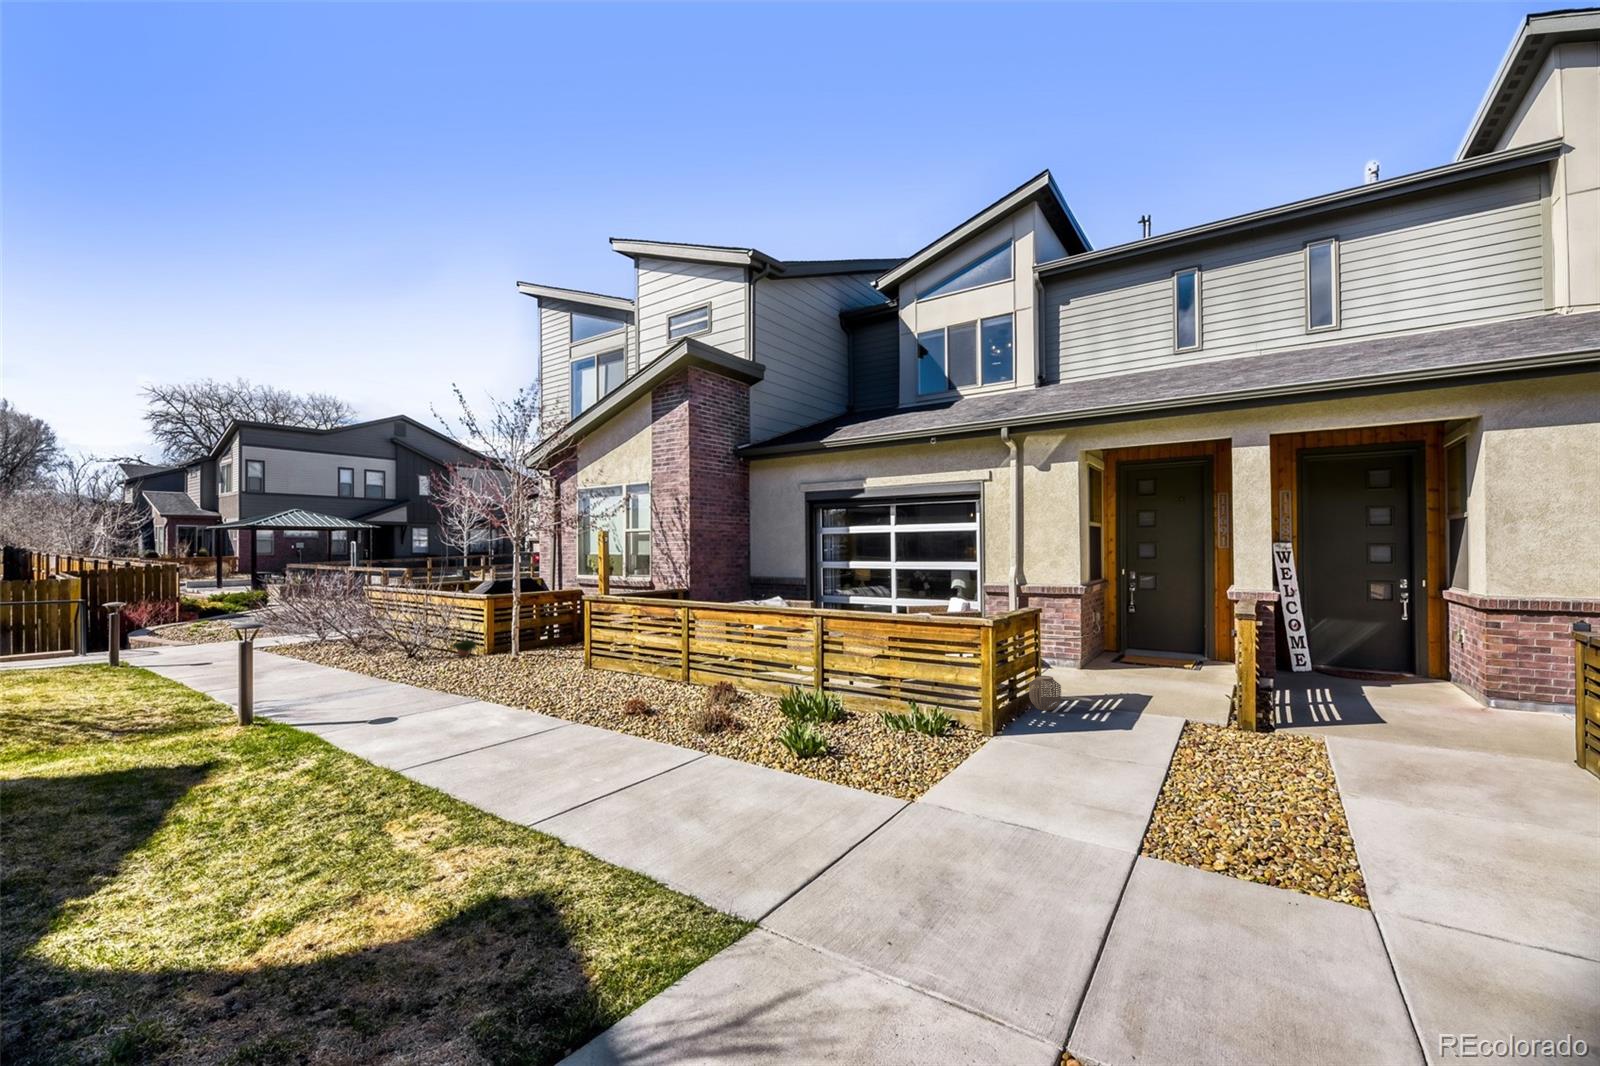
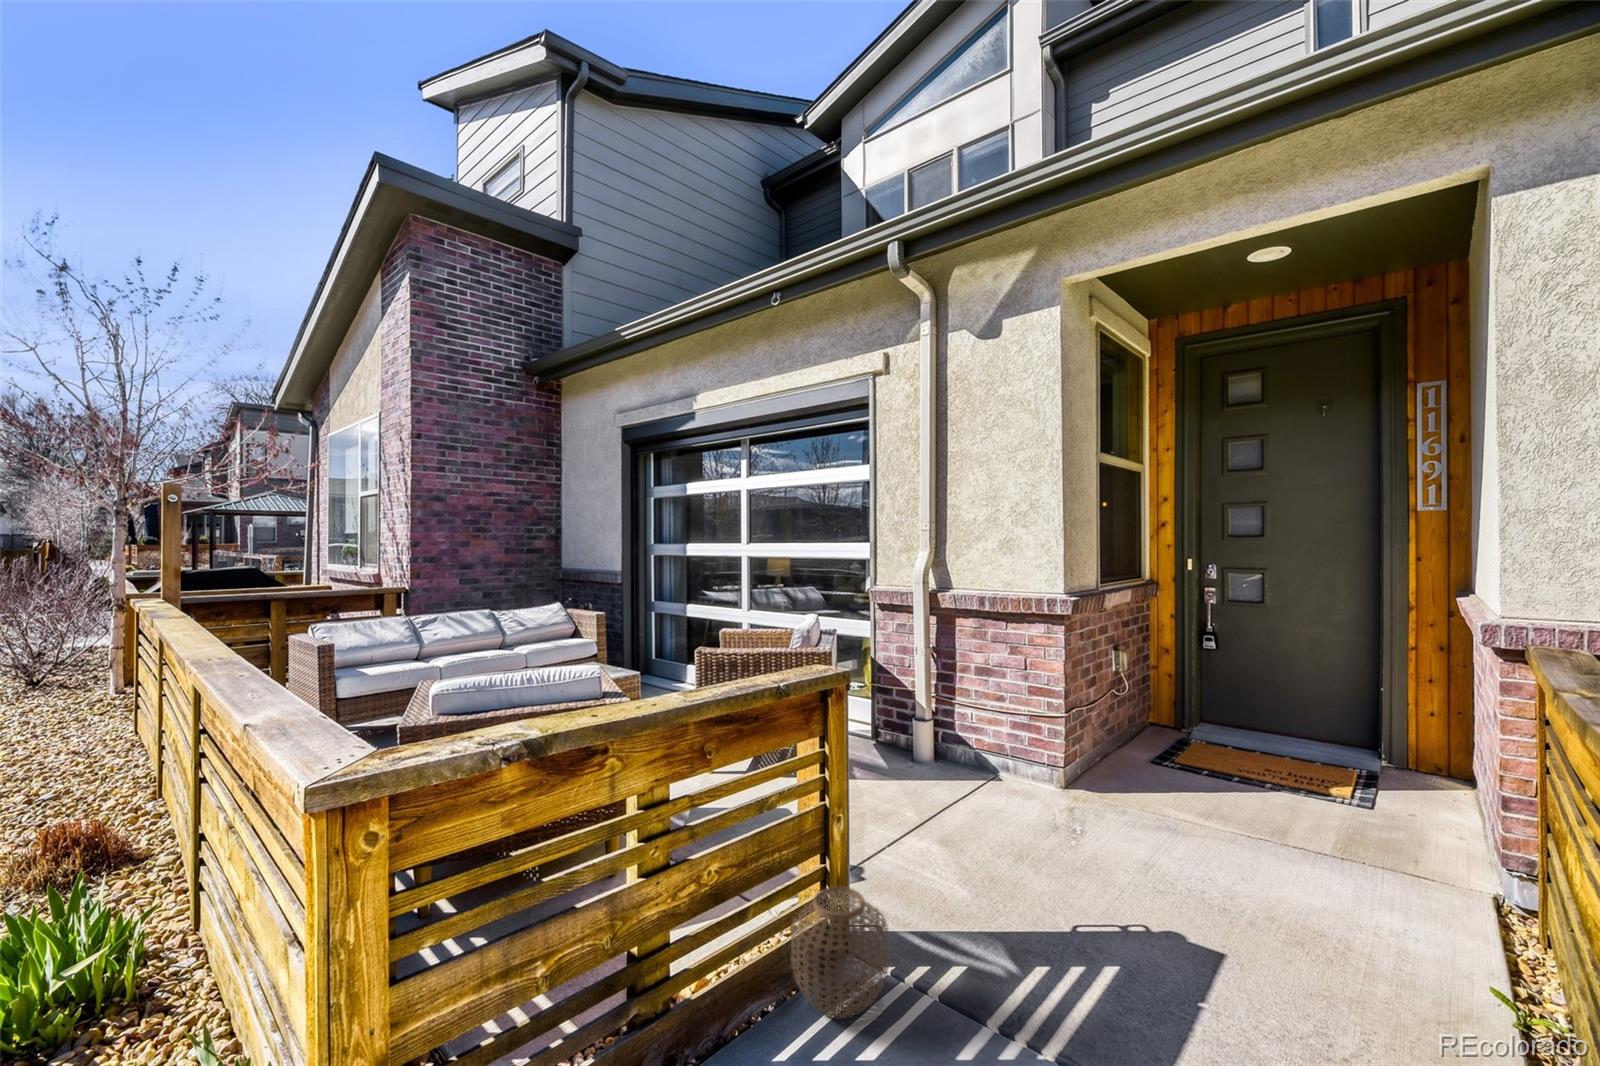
potted plant: present [448,639,477,657] -> none [42,665,112,699]

